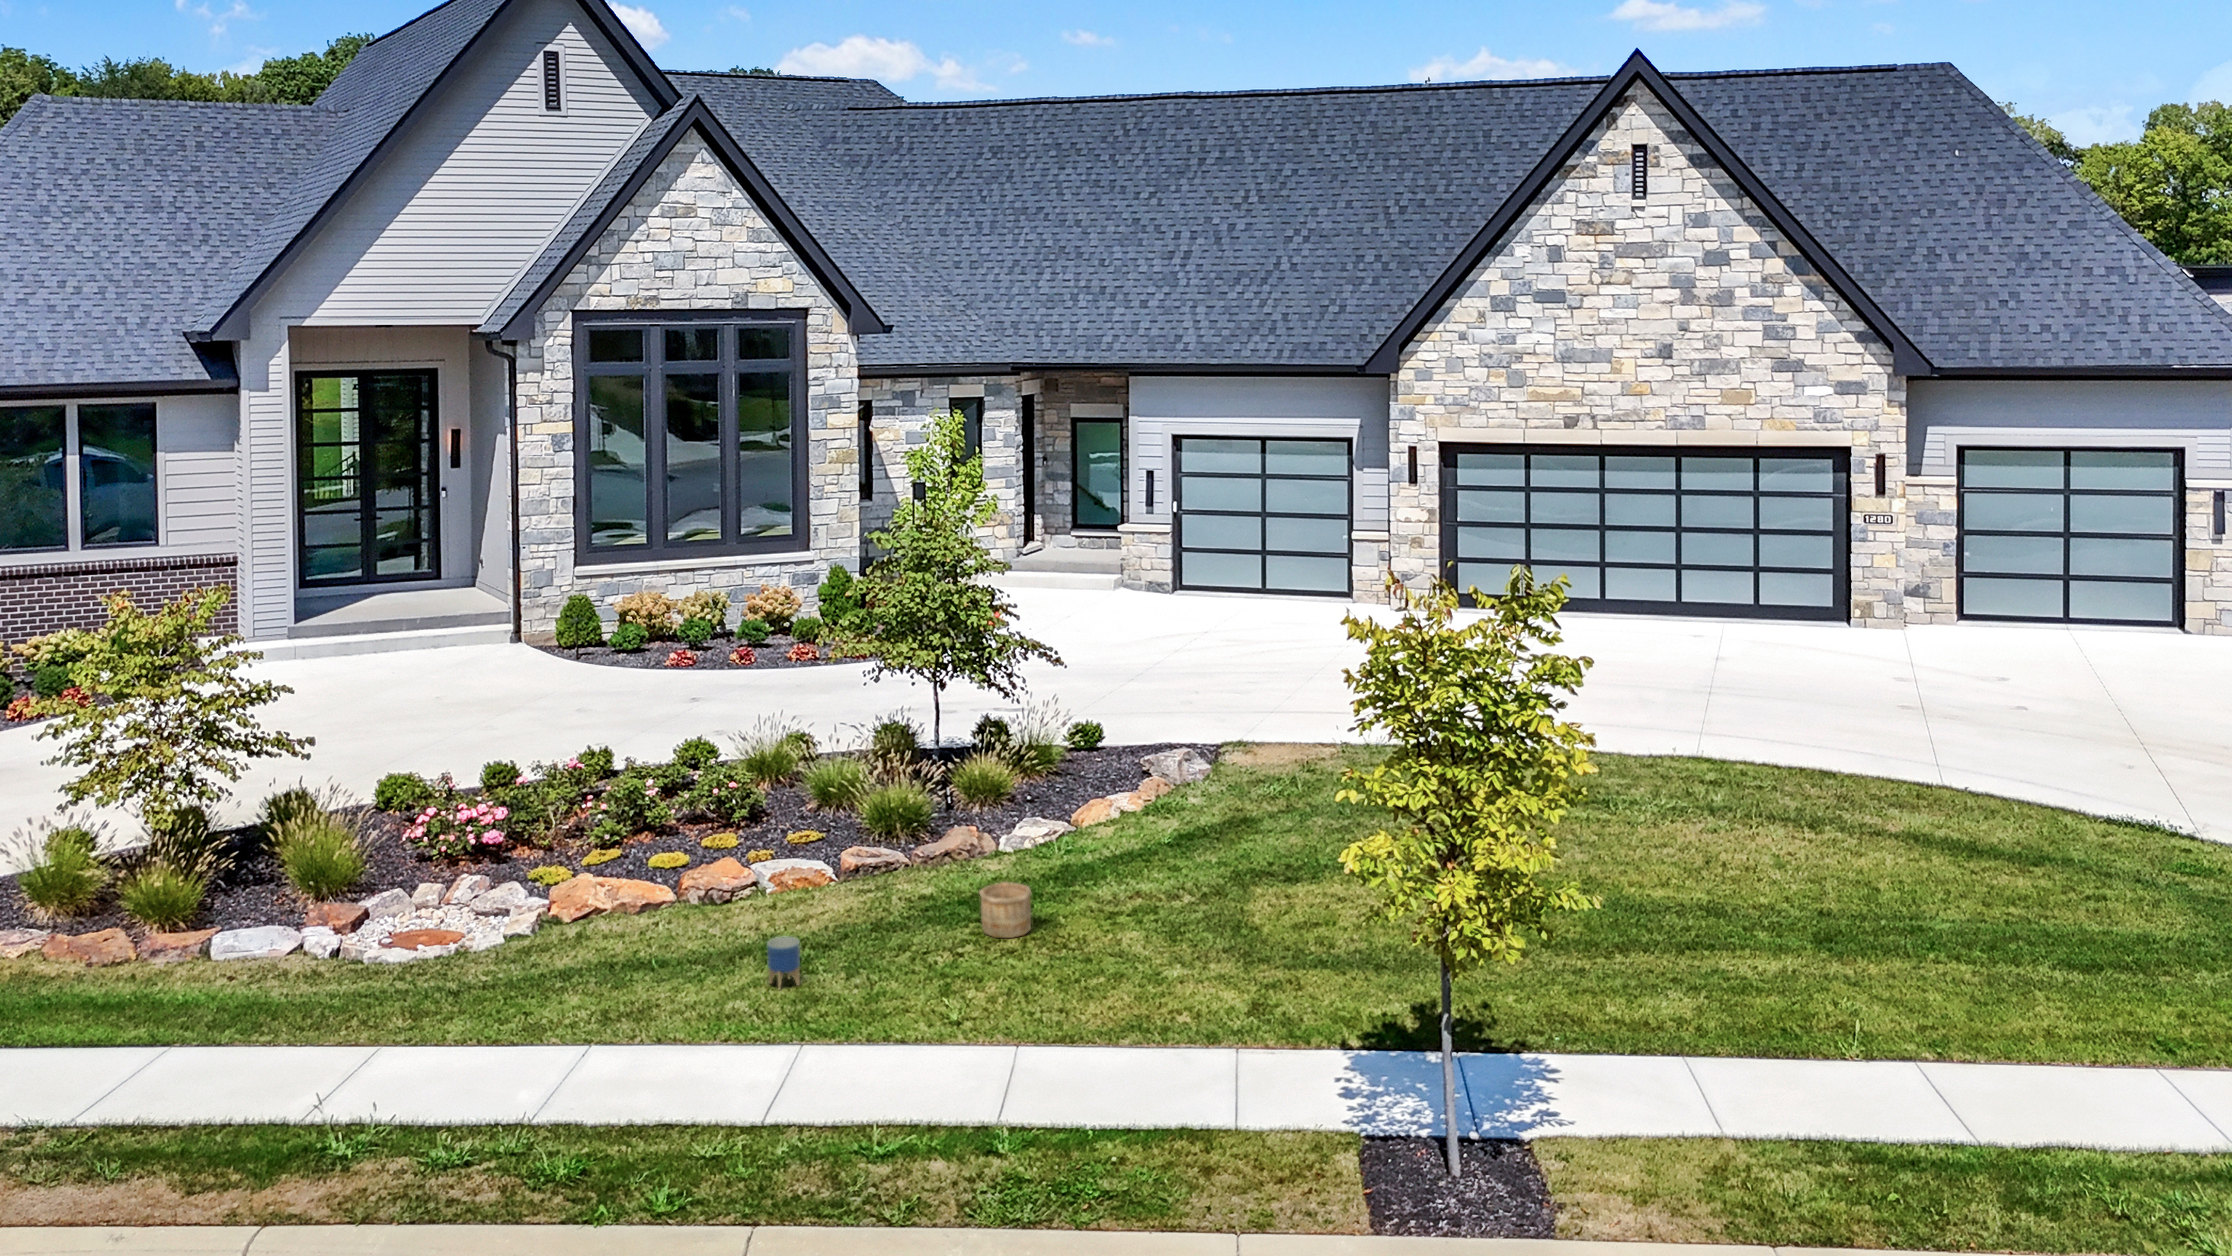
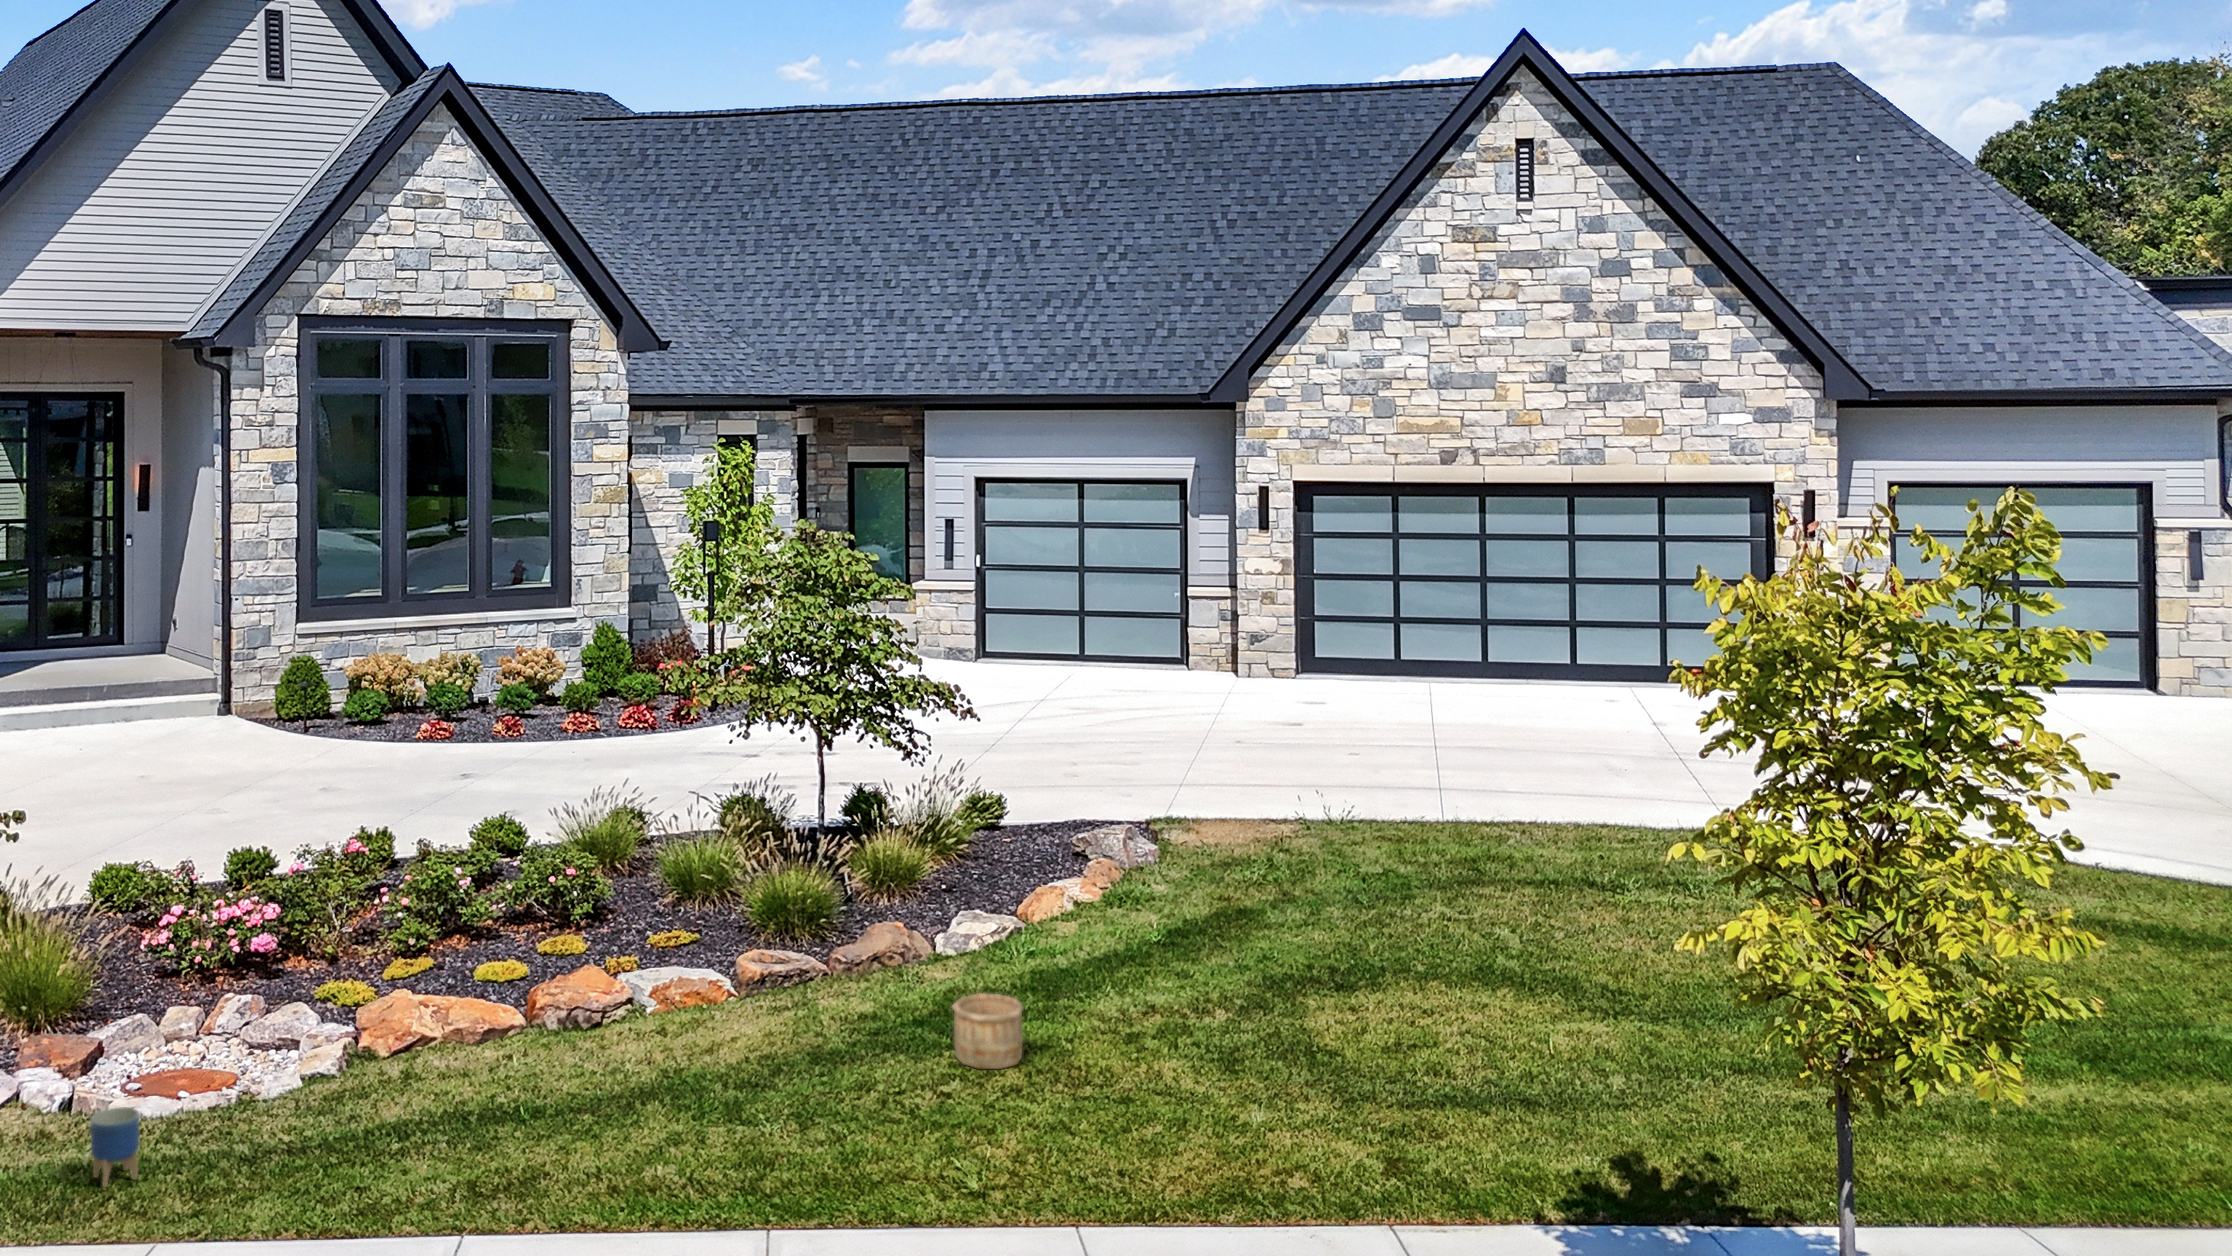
planter: present [767,936,800,990] -> present [90,1107,139,1187]

